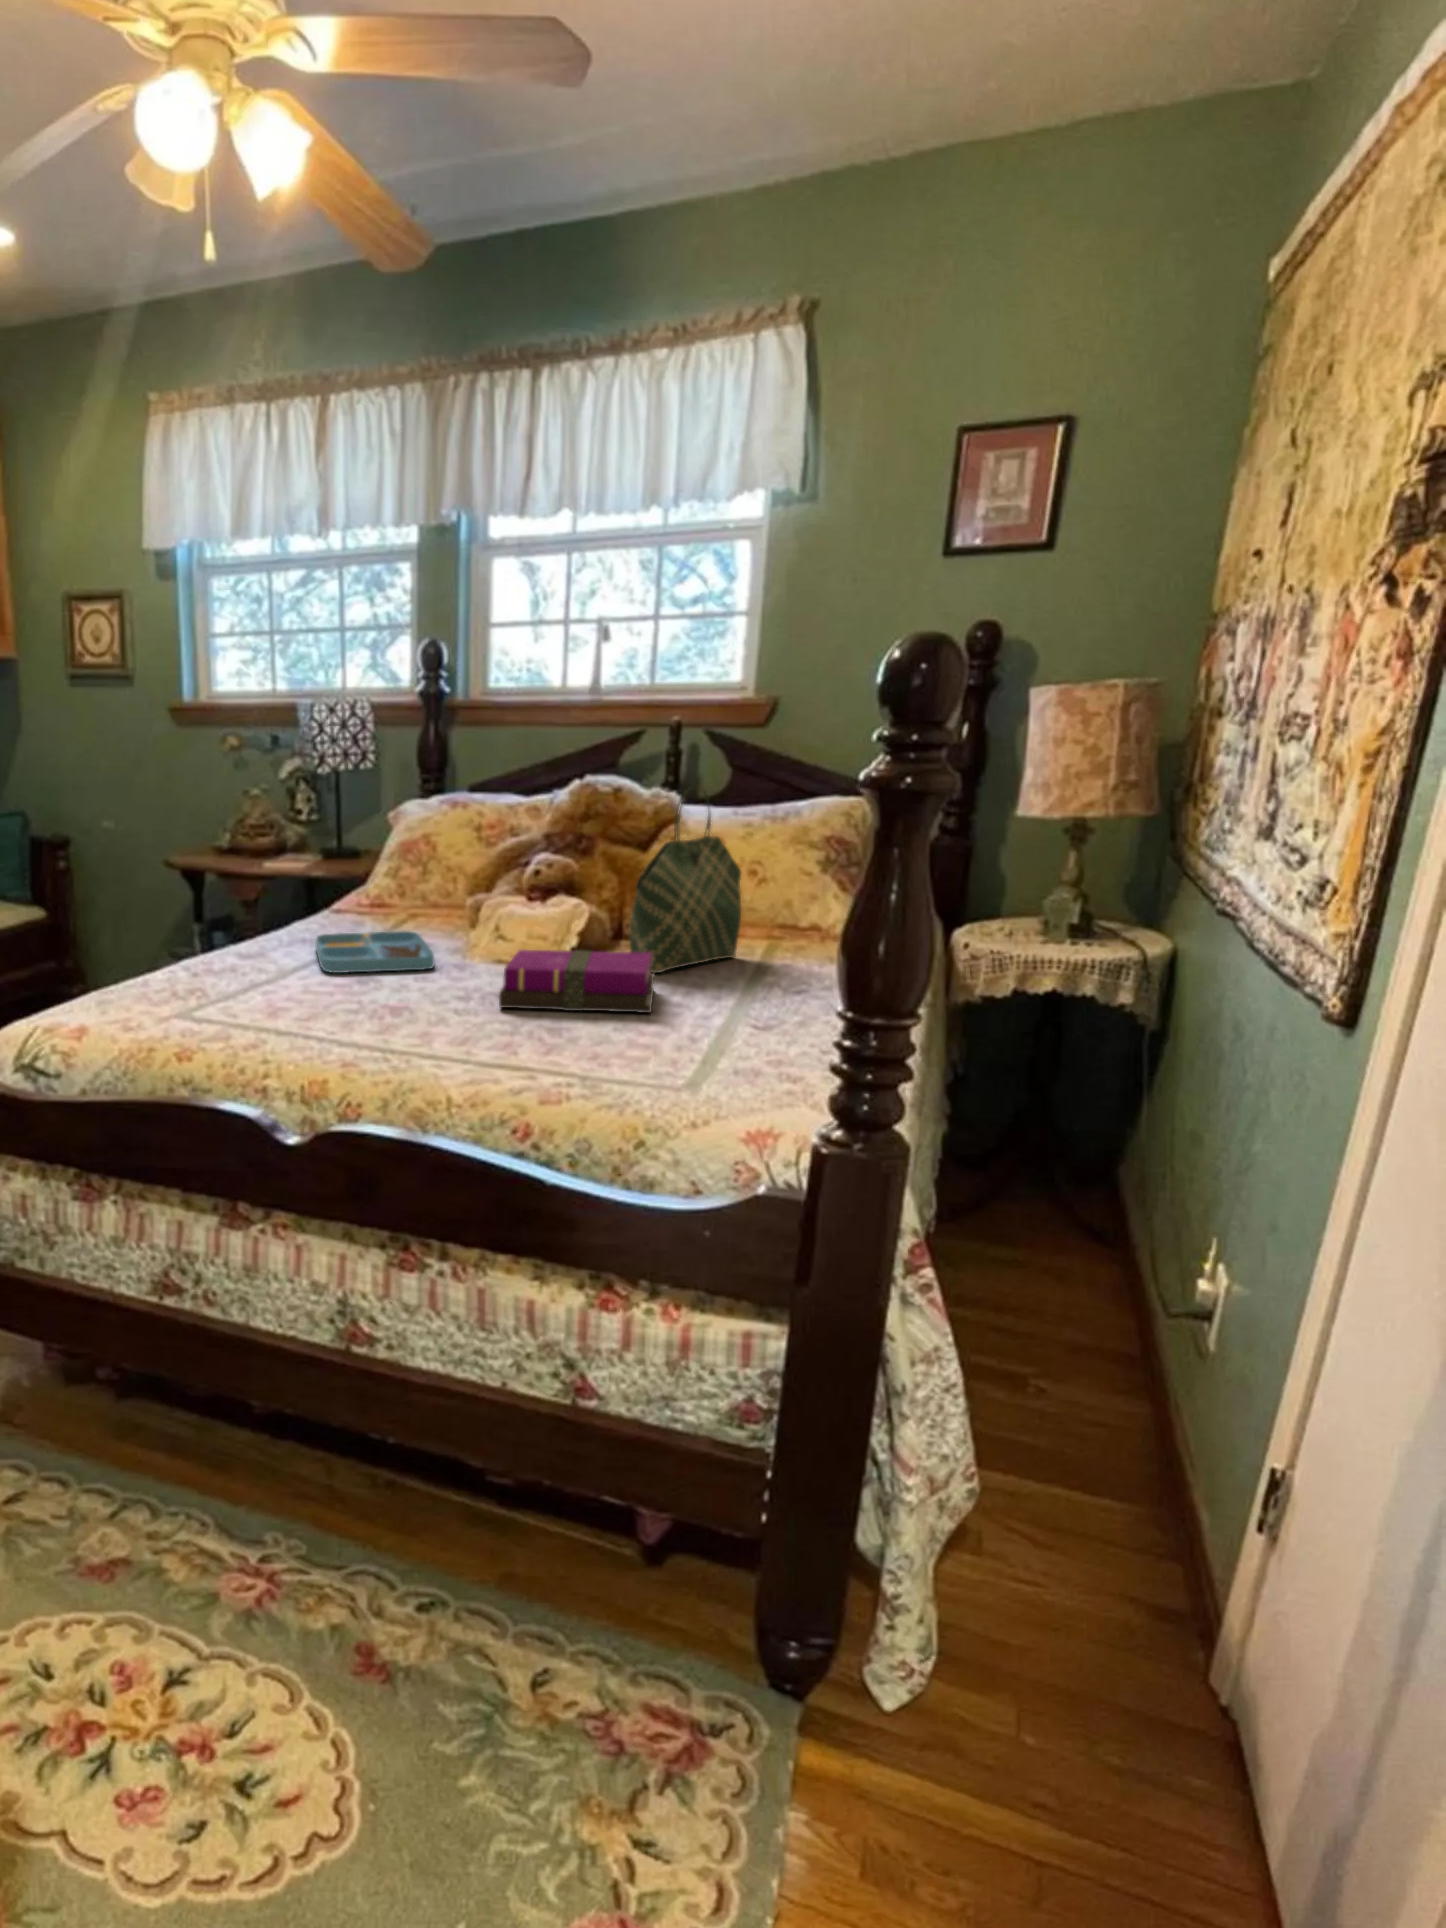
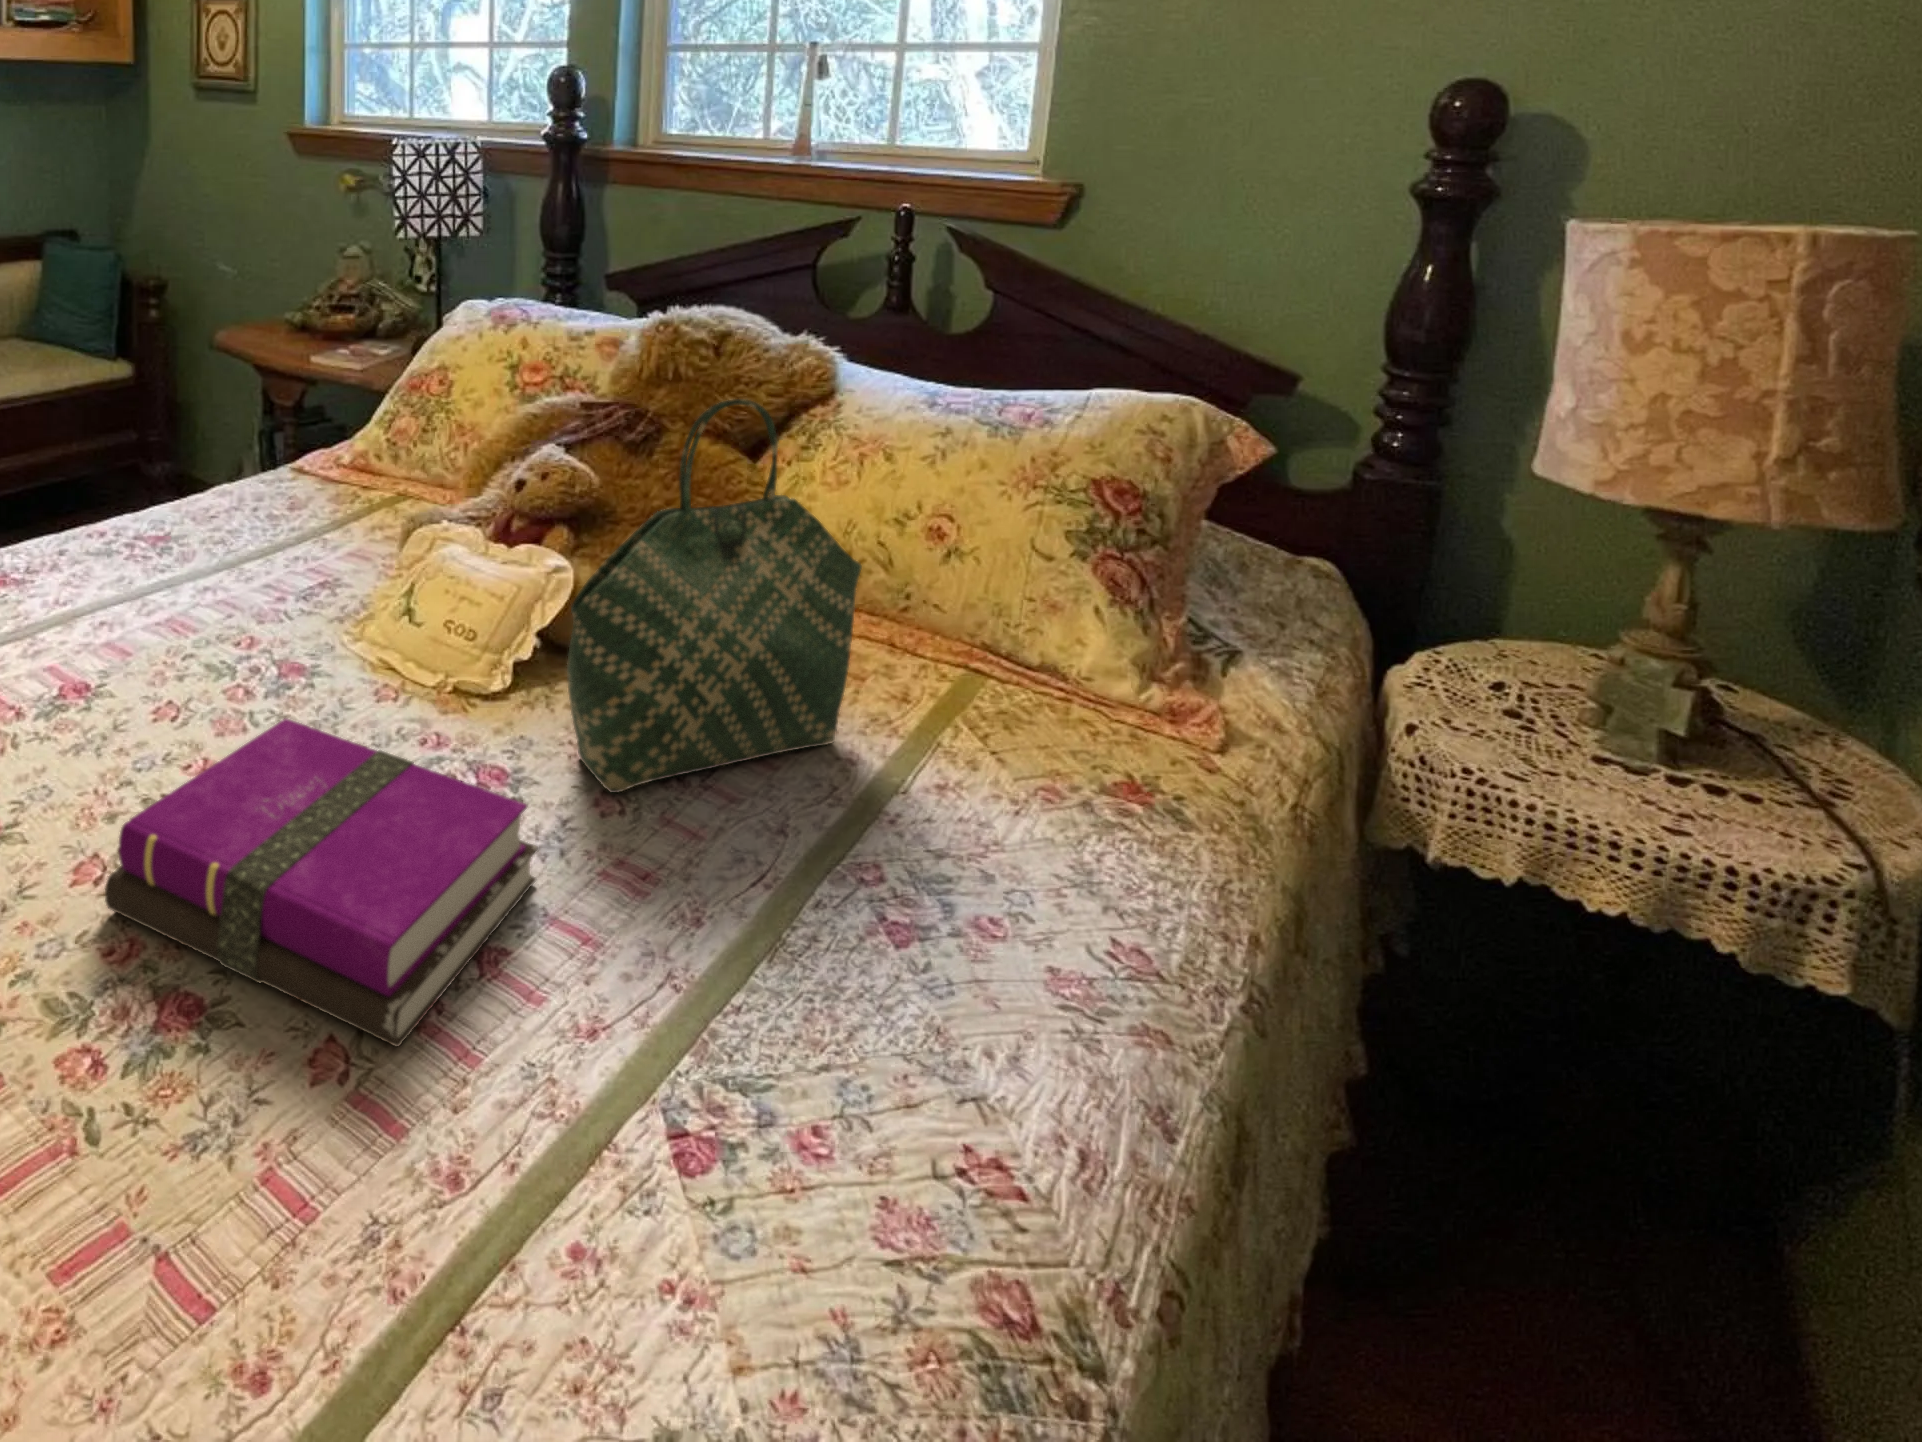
tray: present [315,931,434,973] -> none [41,534,320,673]

